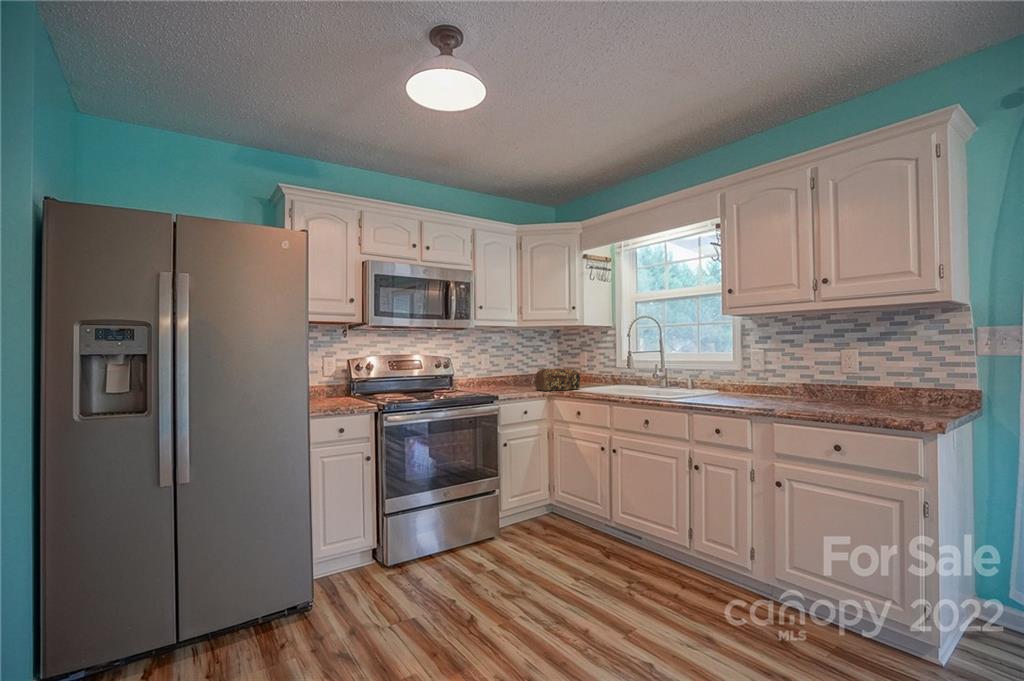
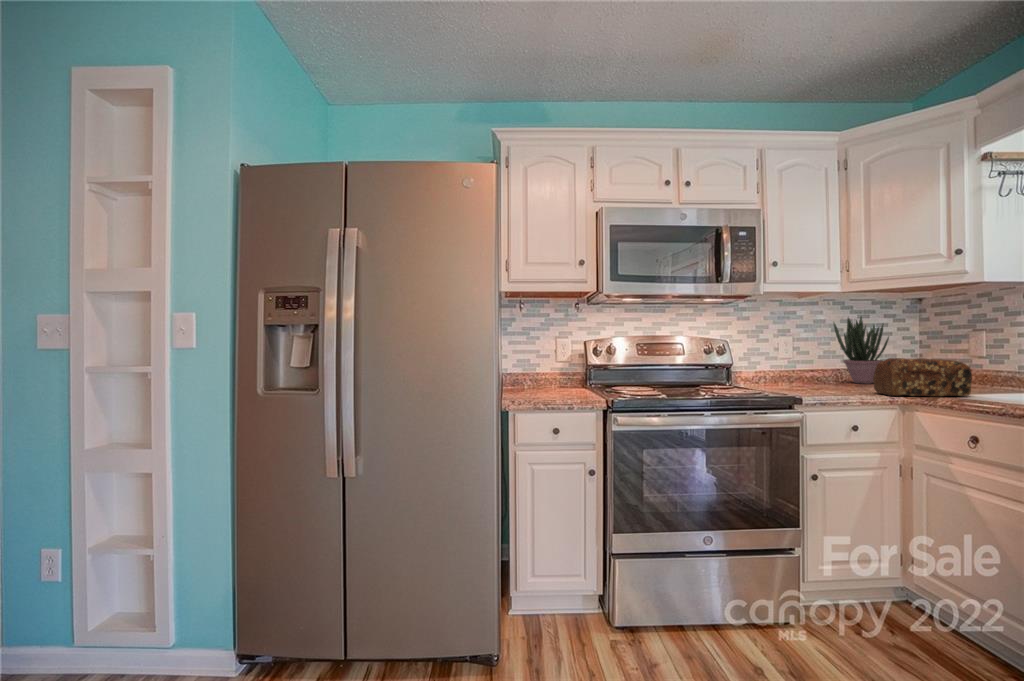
potted plant: none [512,341,542,384] -> present [833,317,889,384]

